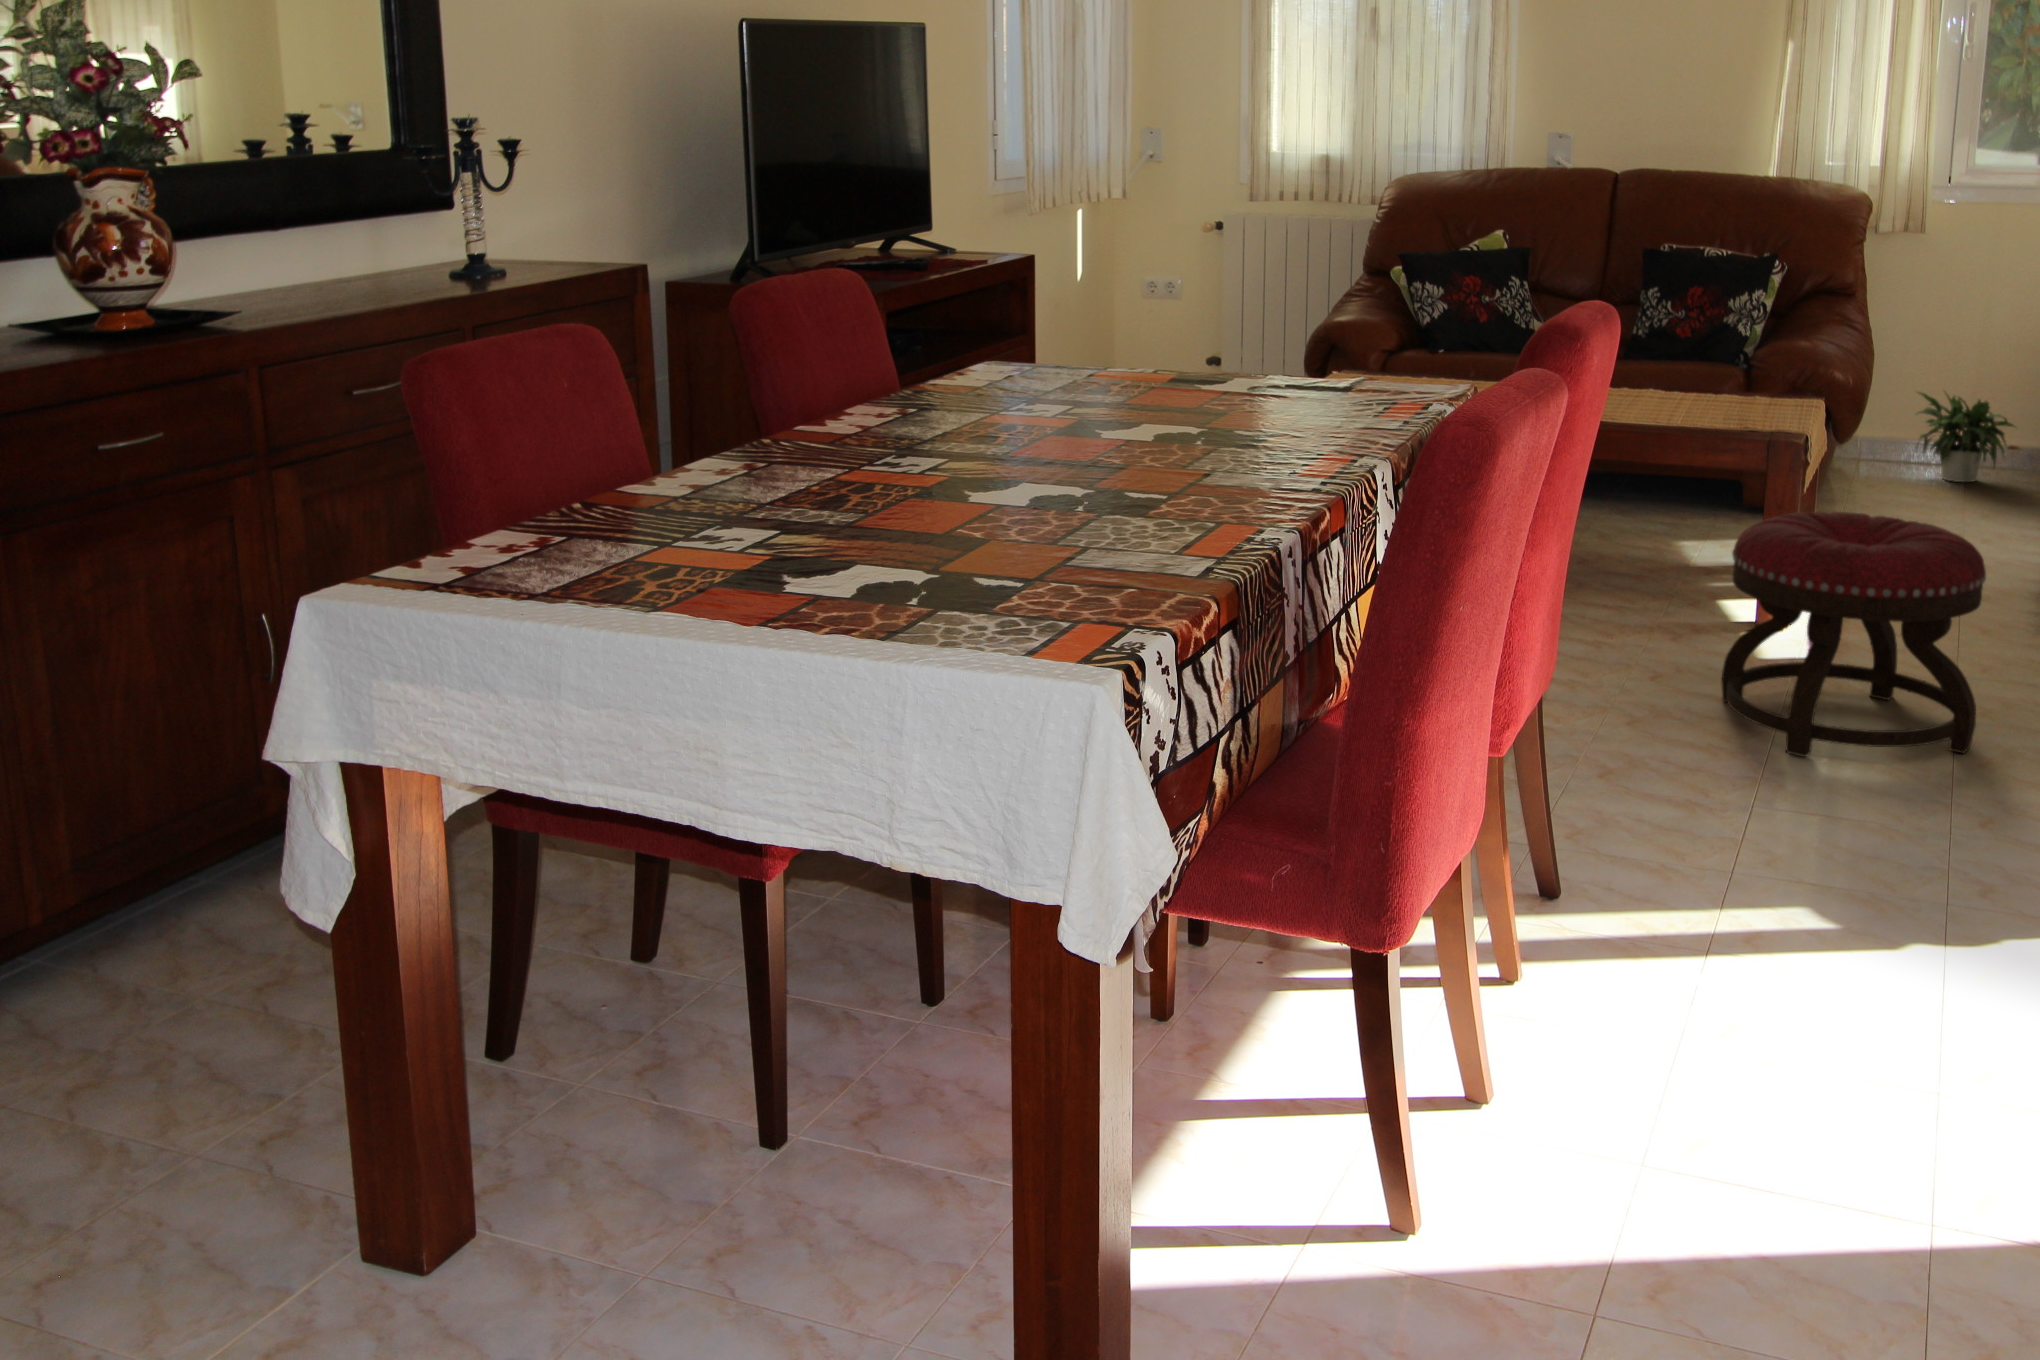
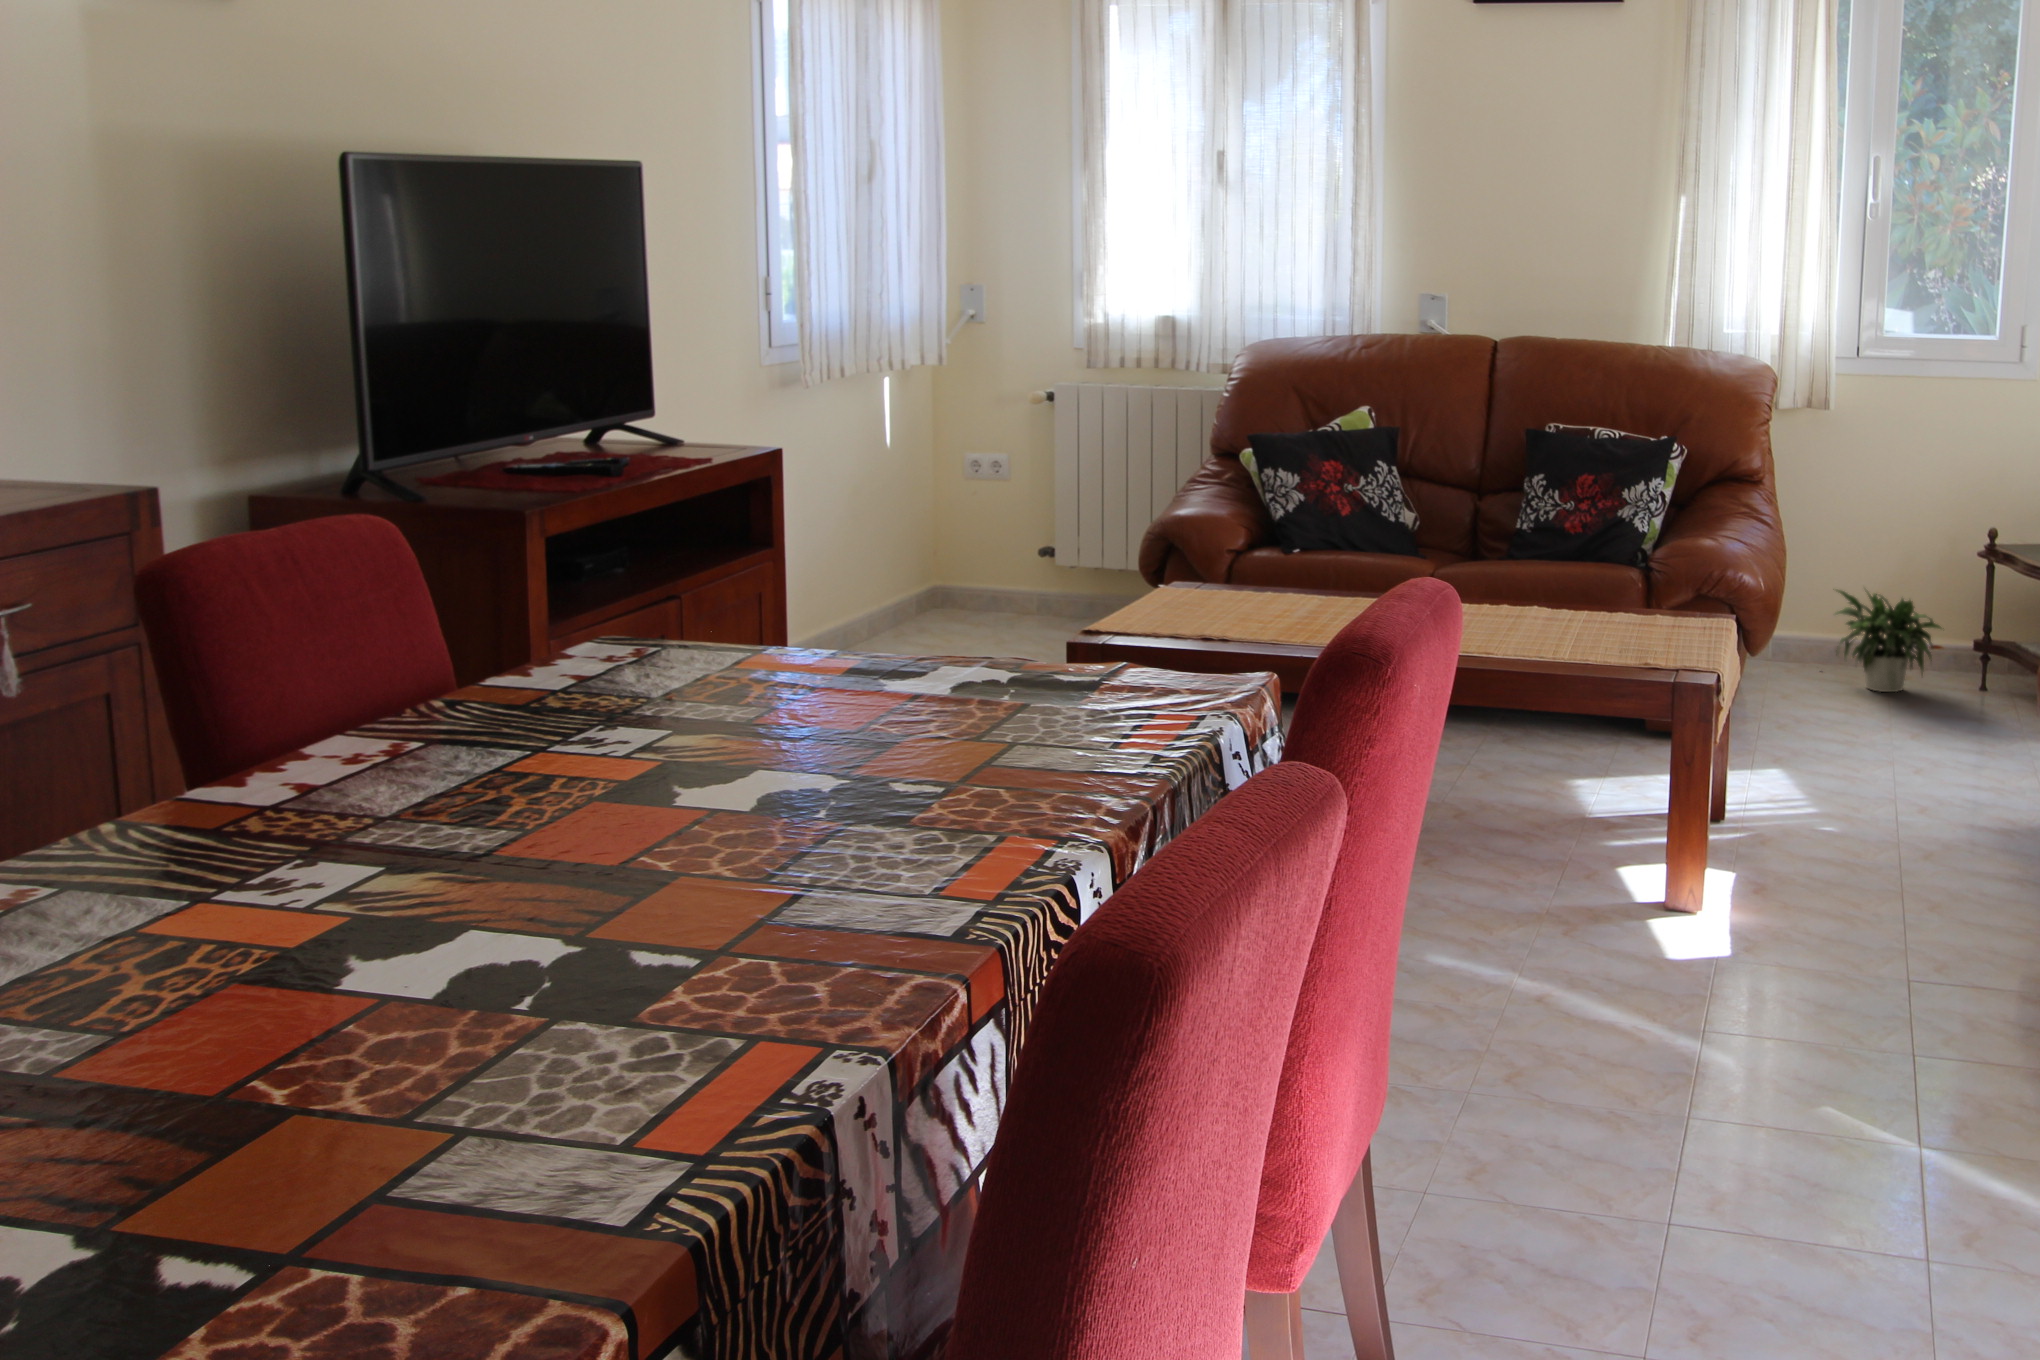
ottoman: present [1721,512,1986,757] -> none [1614,772,1923,1099]

